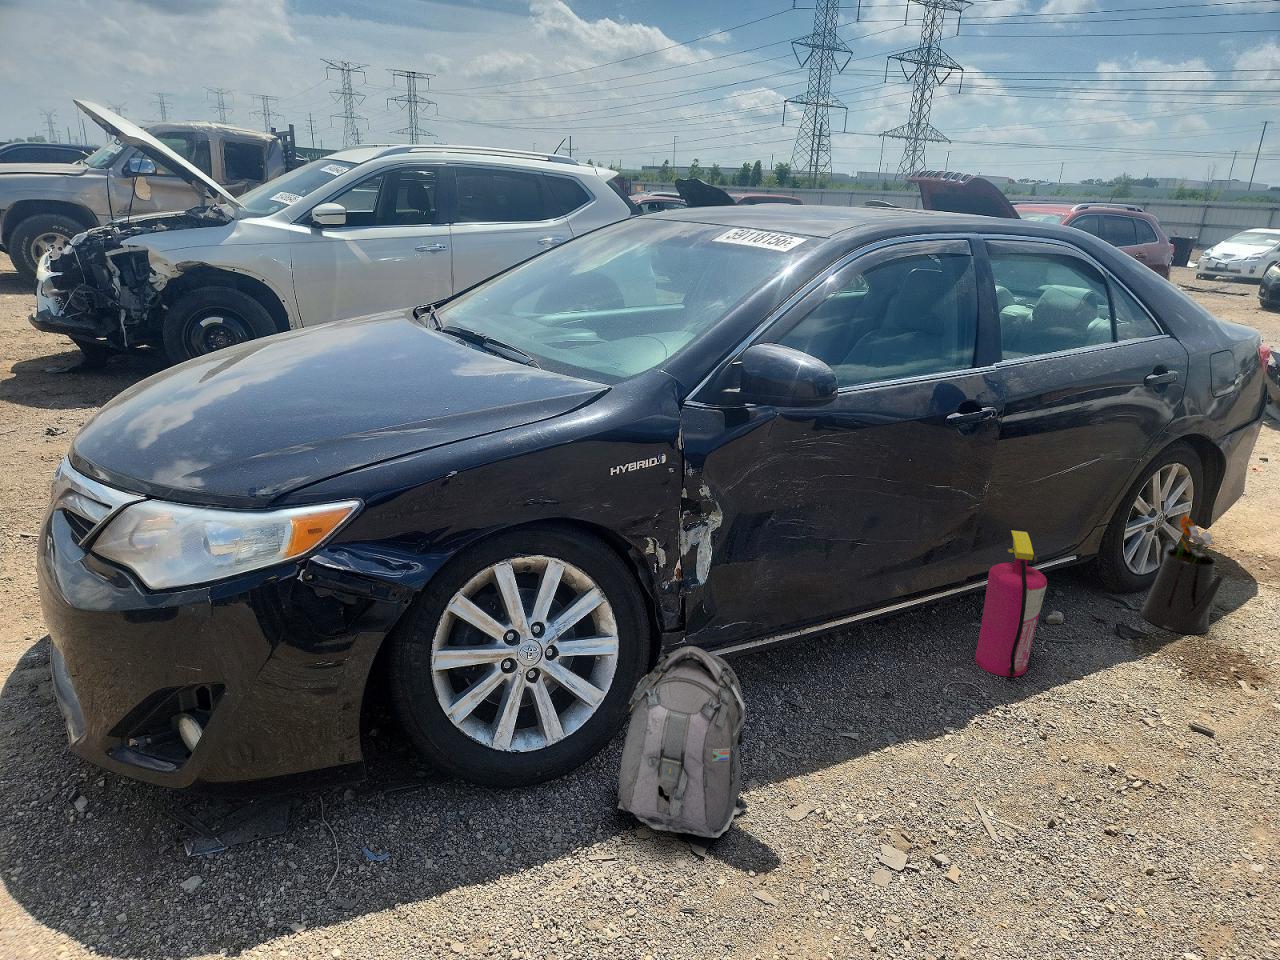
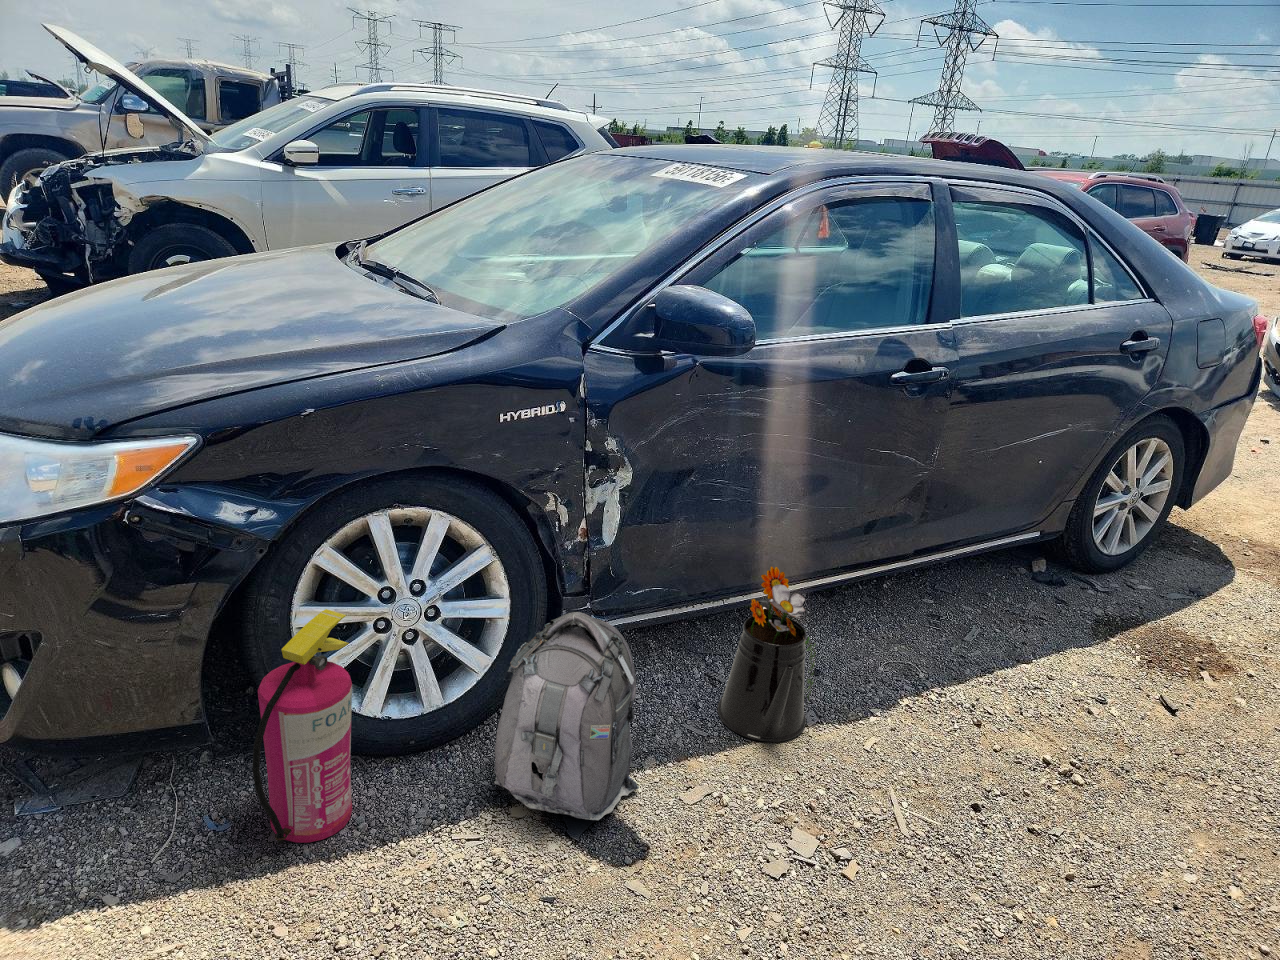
watering can: present [1140,515,1224,634] -> present [718,566,816,742]
fire extinguisher: present [975,530,1047,677] -> present [252,609,352,844]

